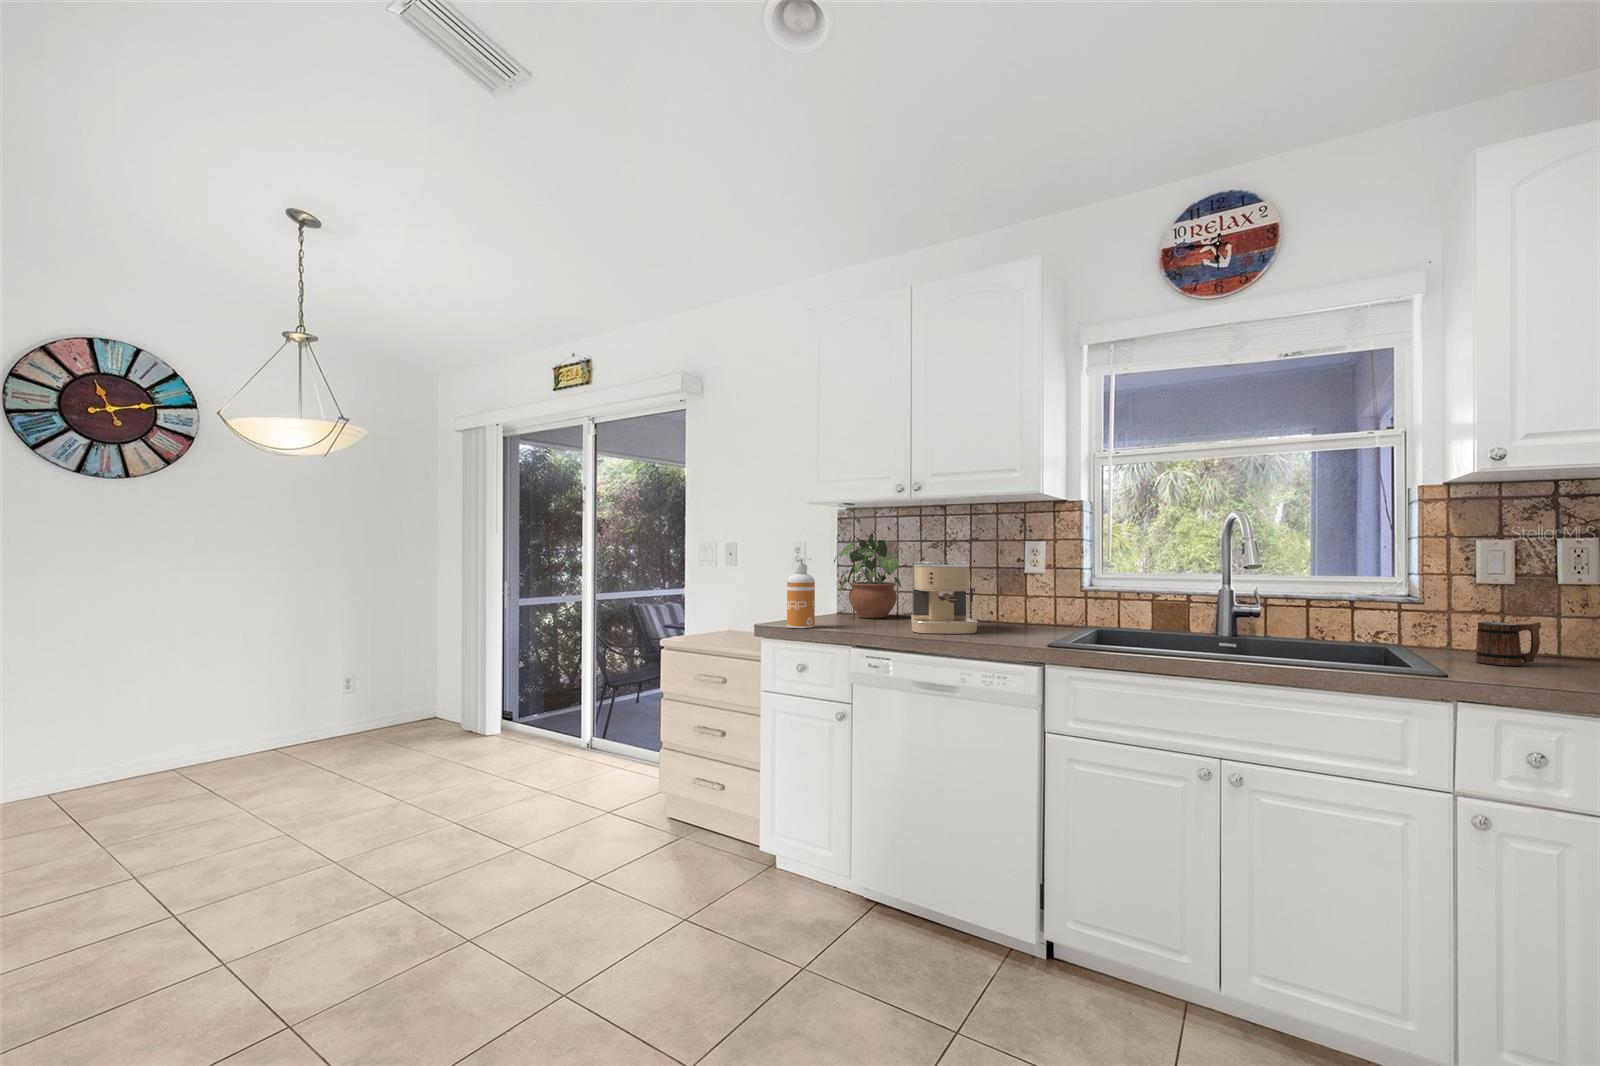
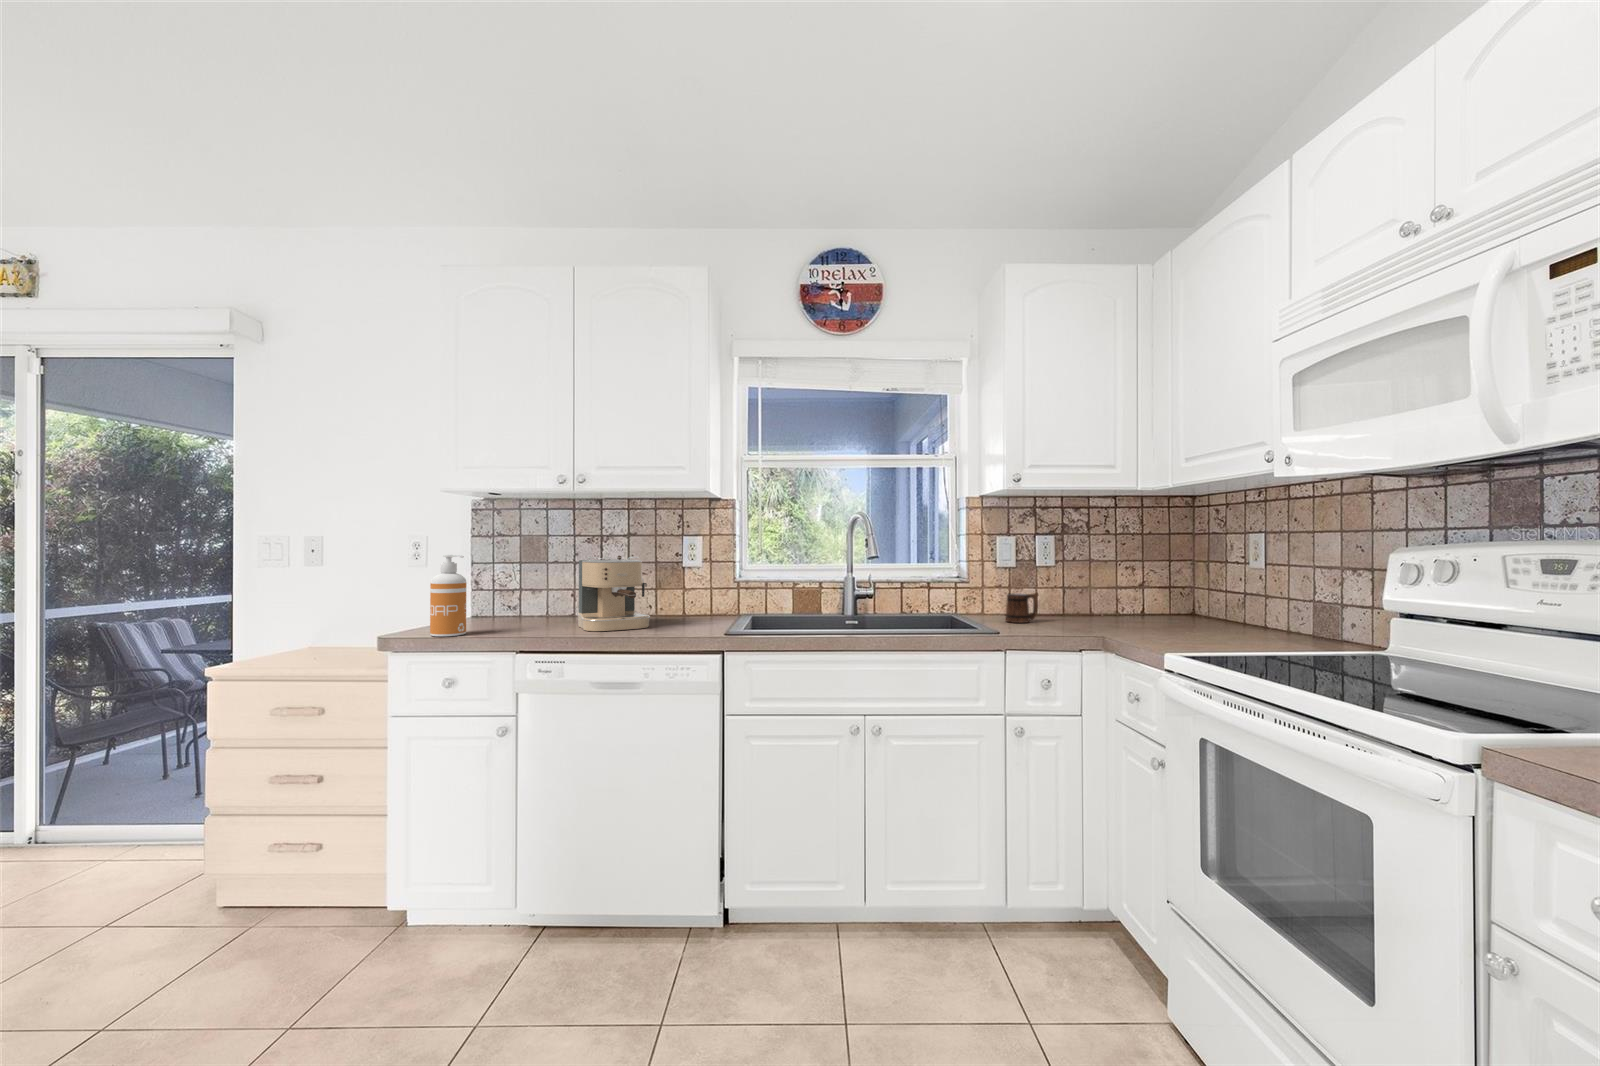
potted plant: present [834,533,901,618] -> none [475,527,554,620]

